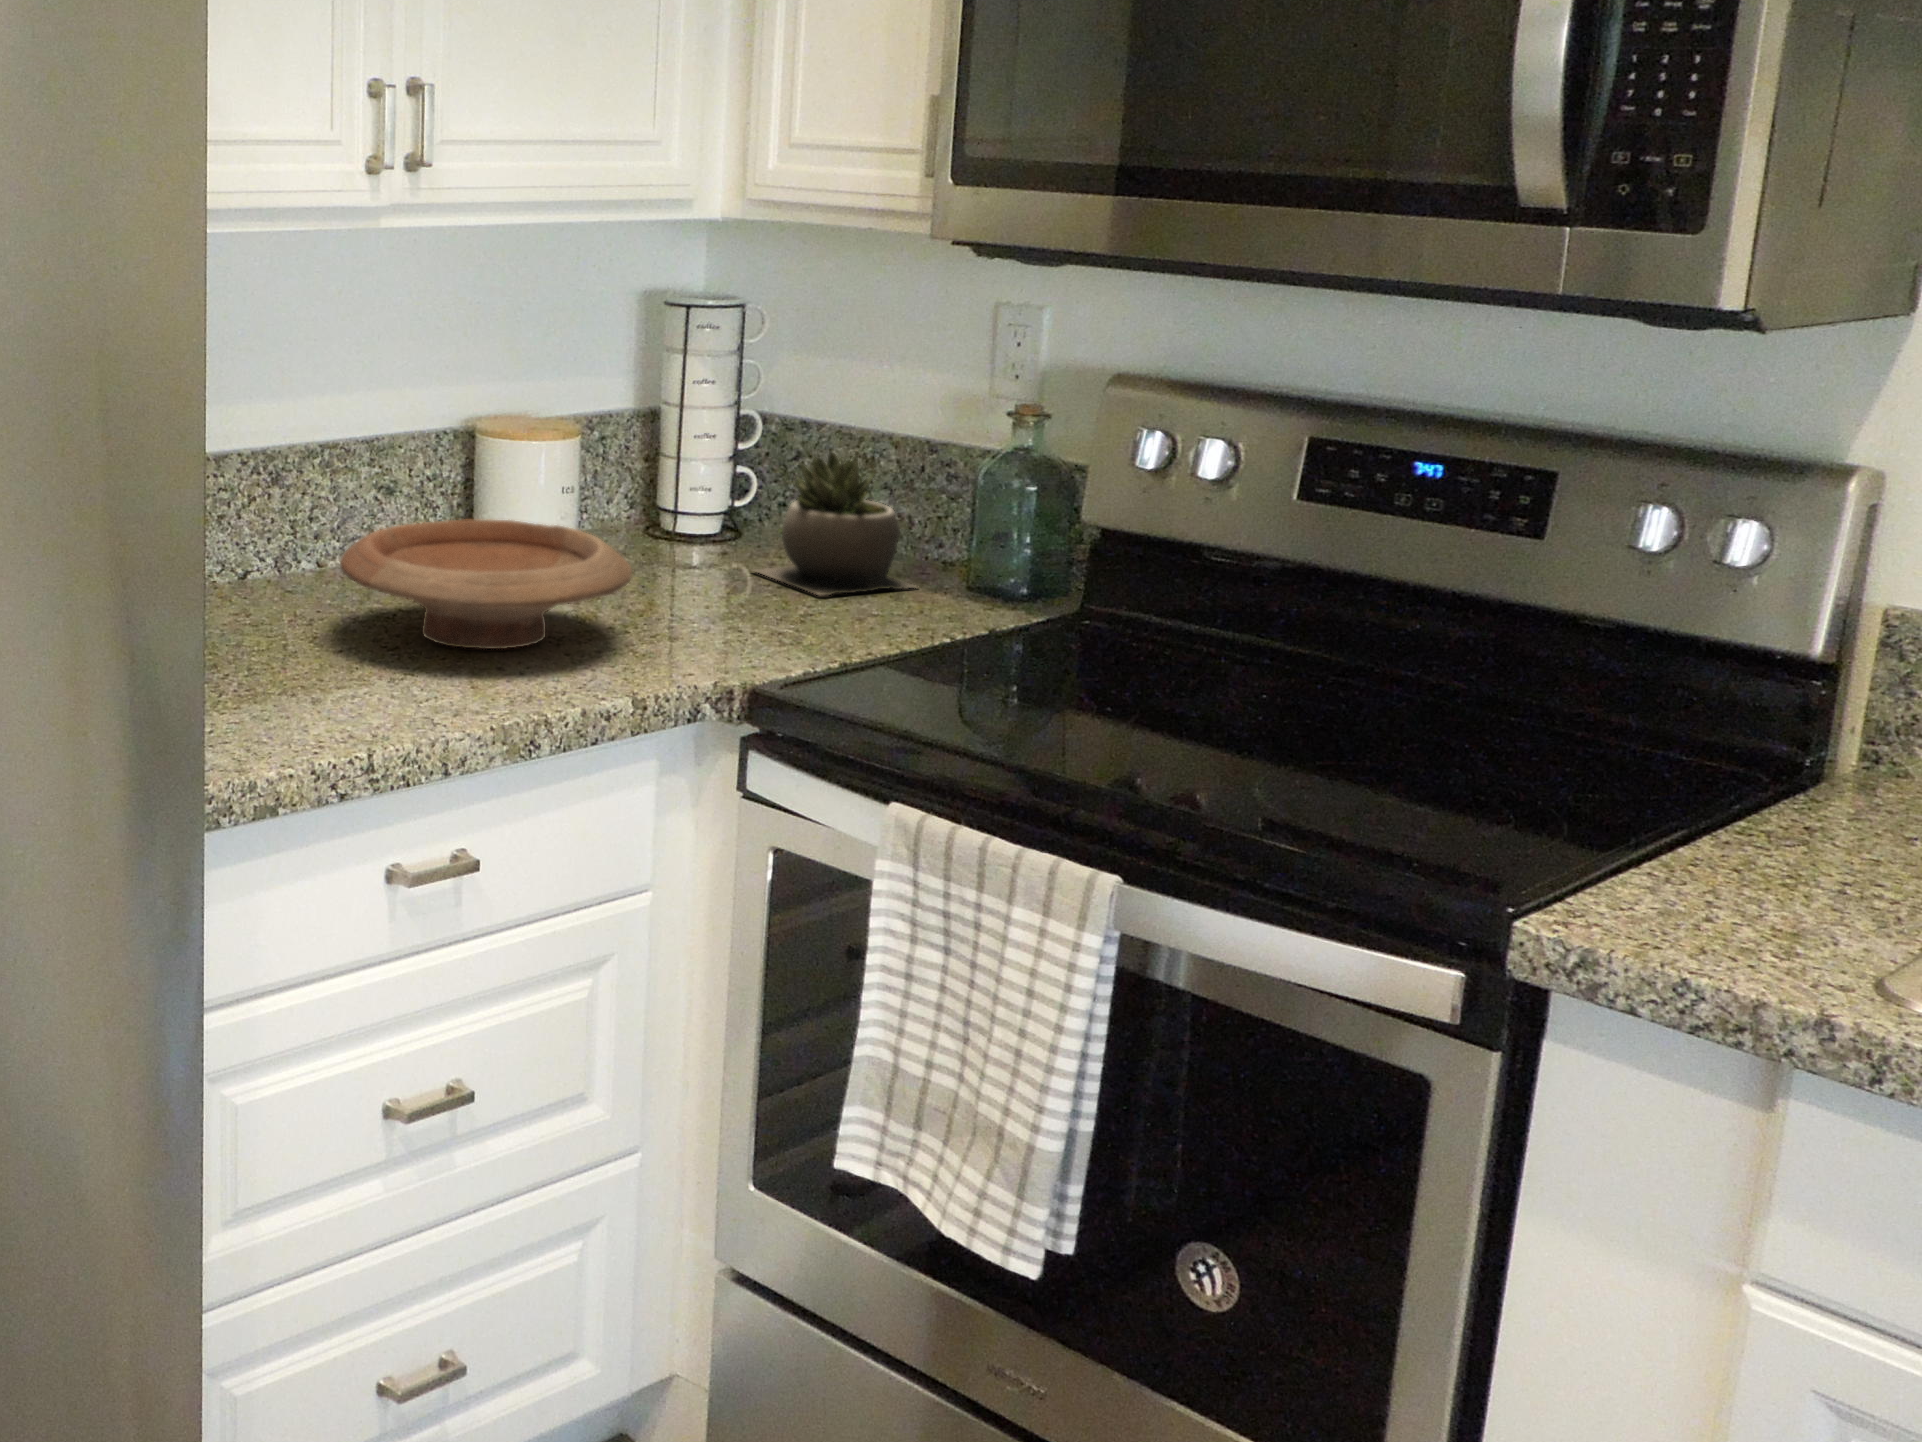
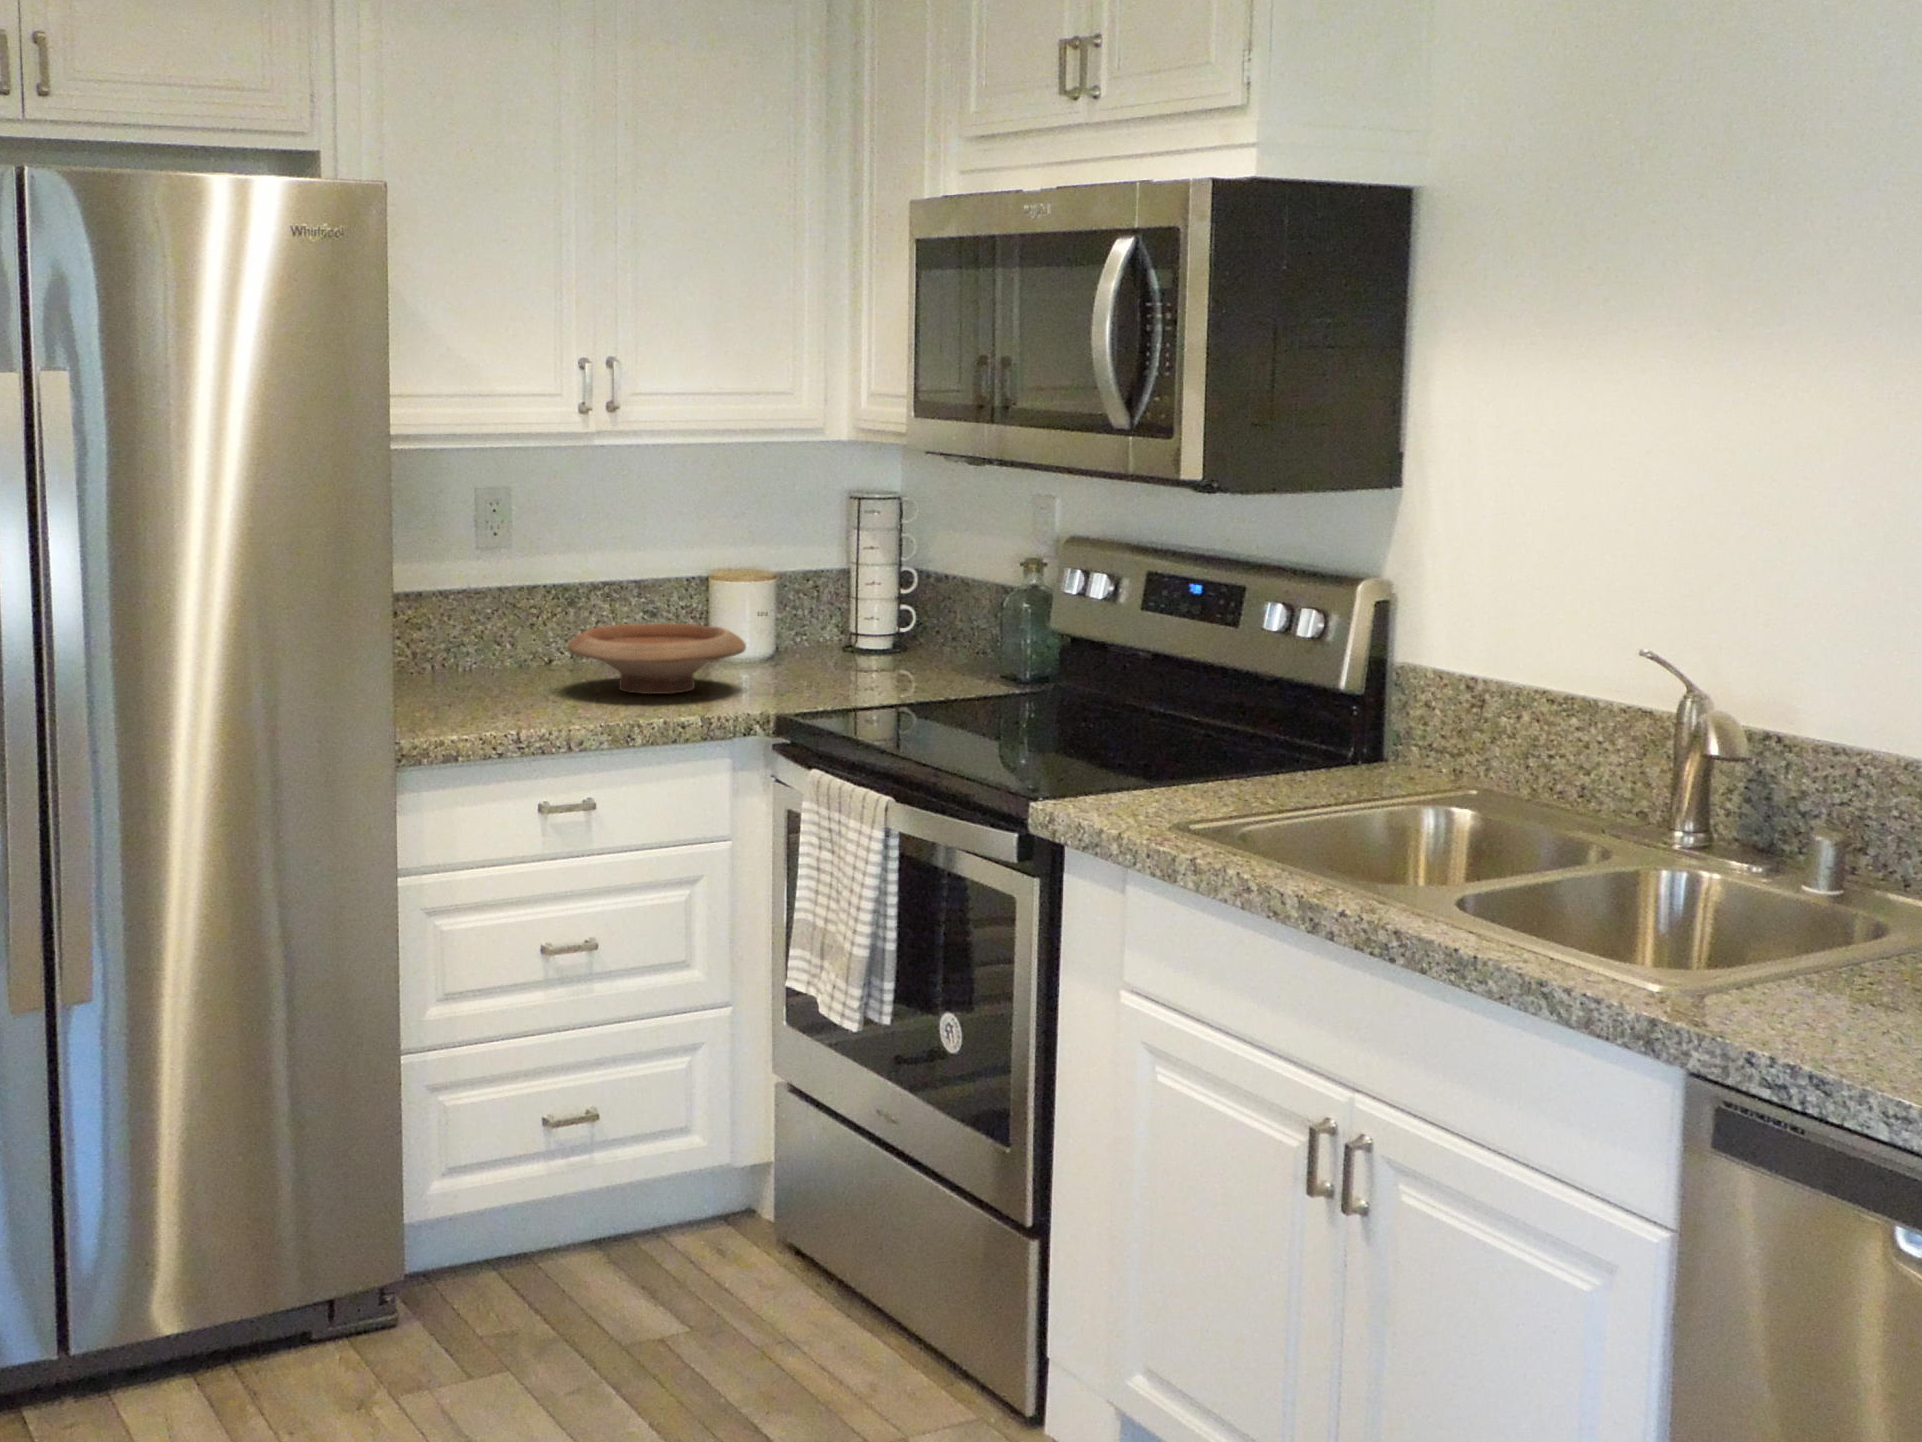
succulent plant: present [755,451,915,595] -> none [878,587,974,679]

